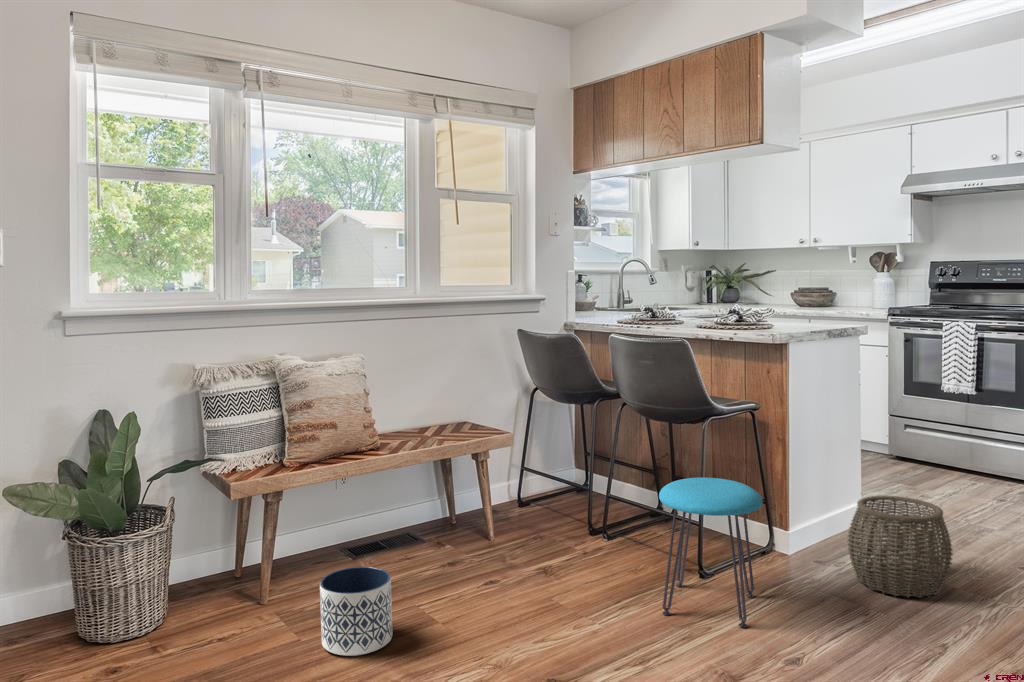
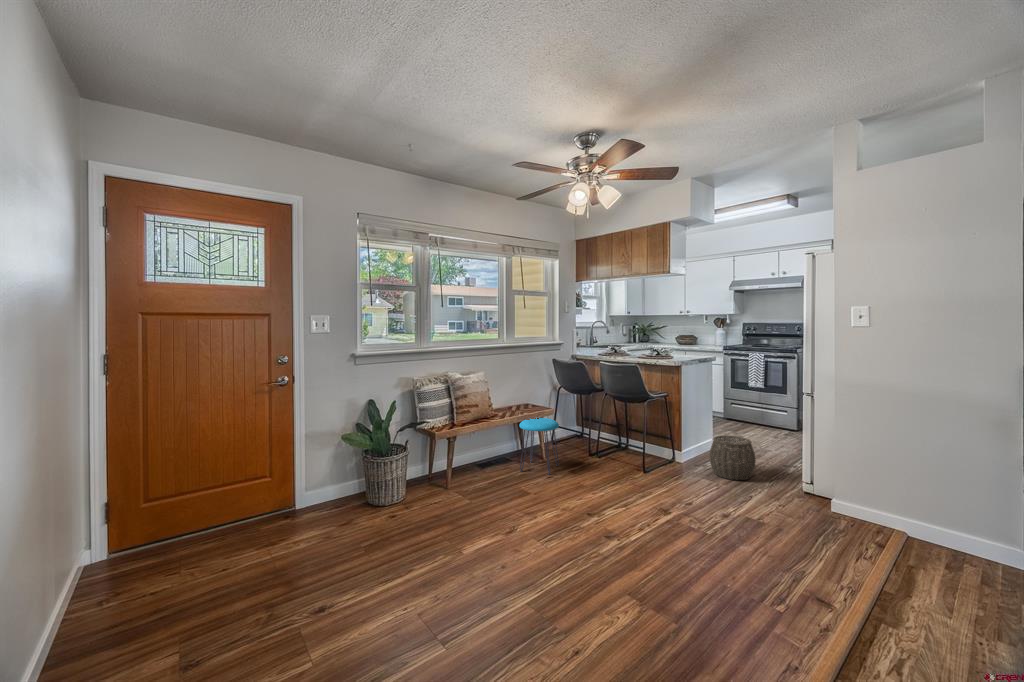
stool: present [659,478,763,627] -> present [519,418,559,475]
planter: present [320,567,392,656] -> none [484,468,515,505]

